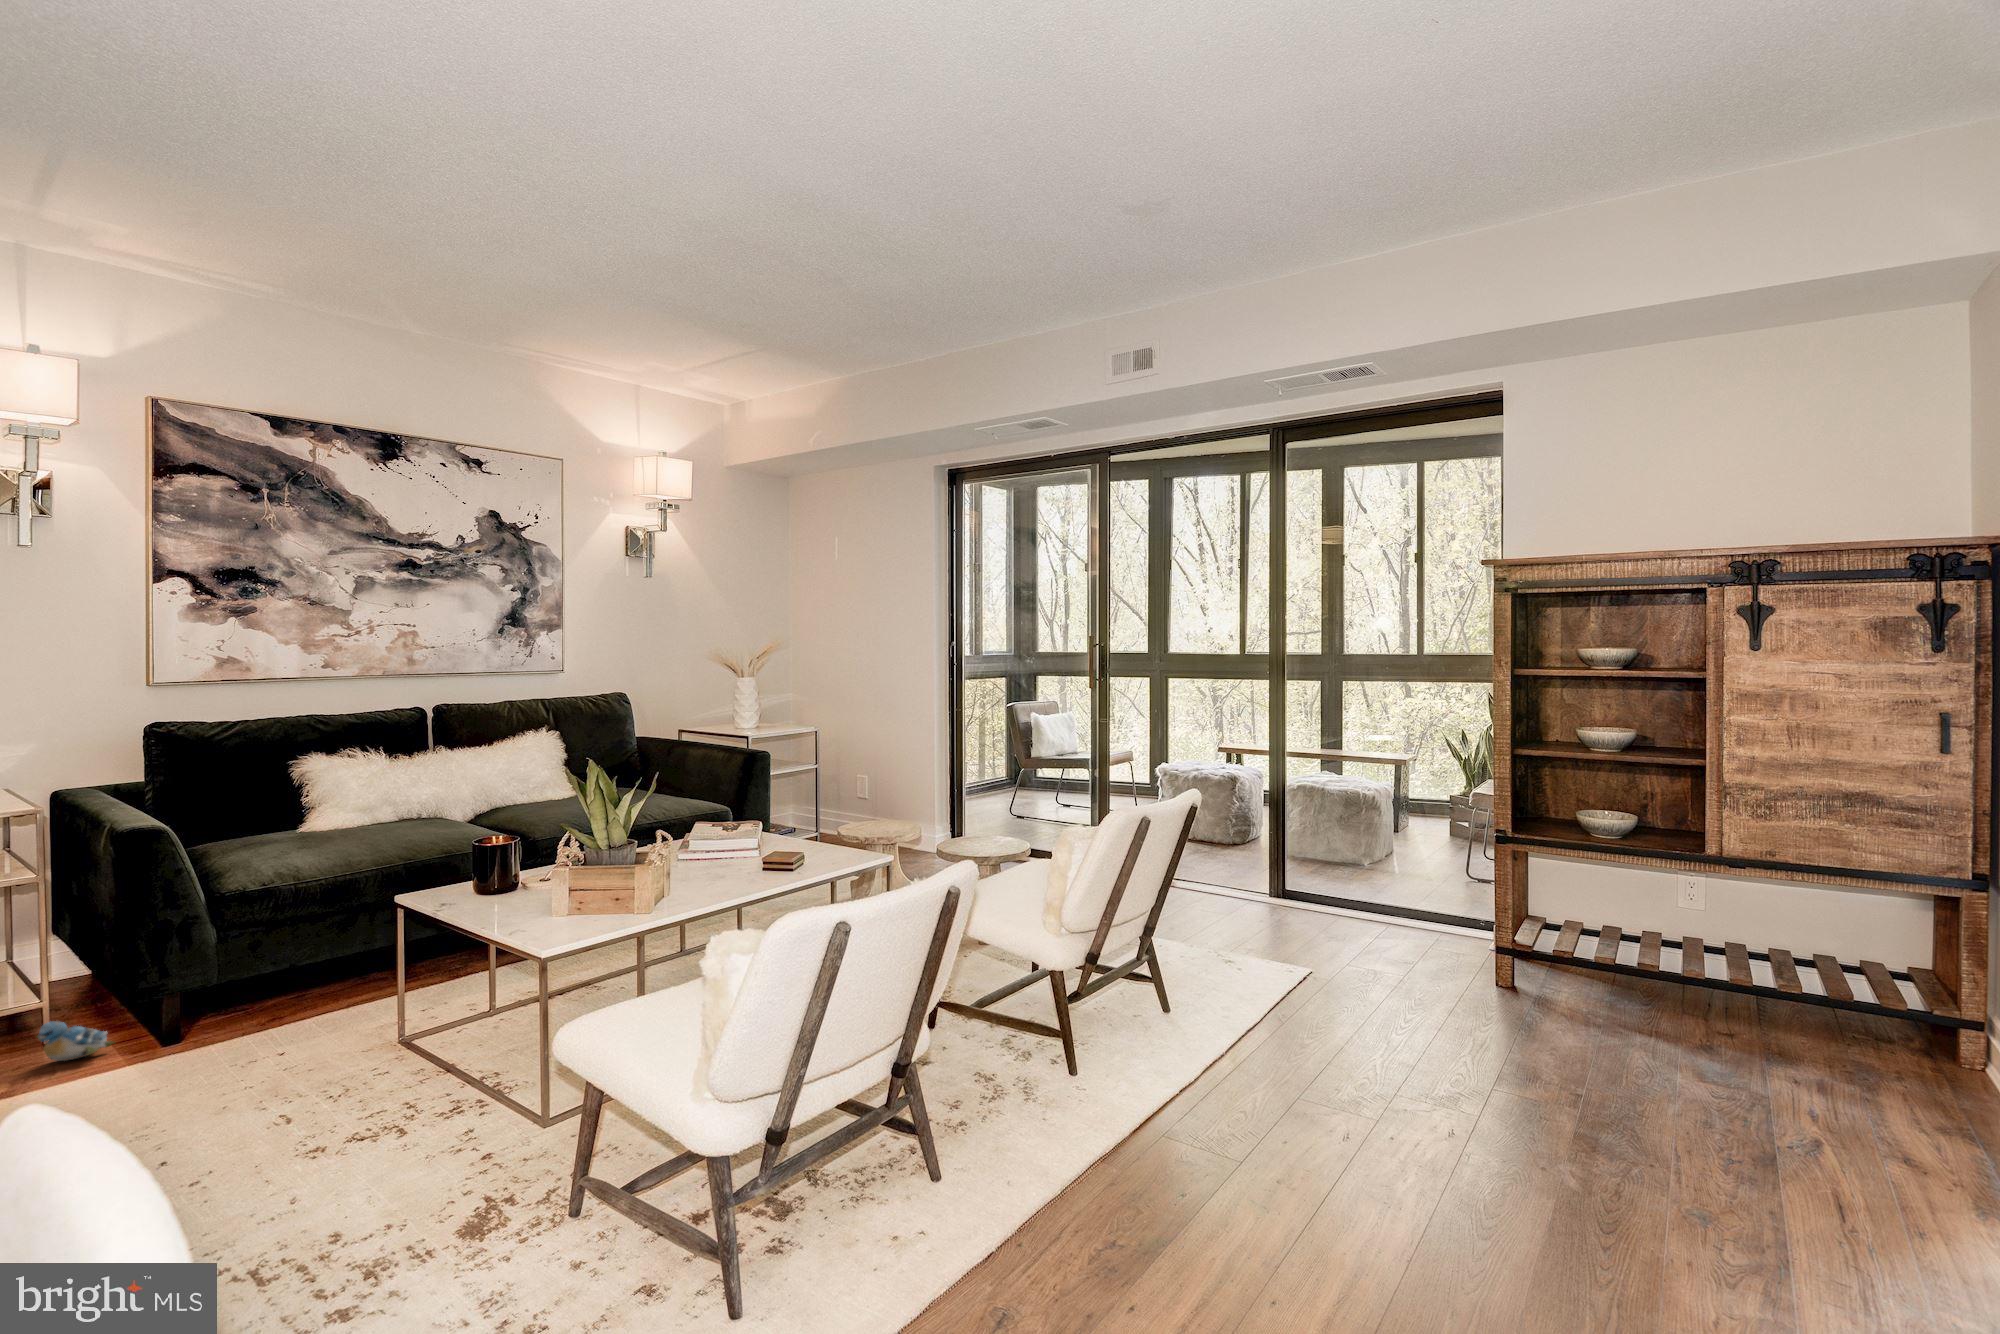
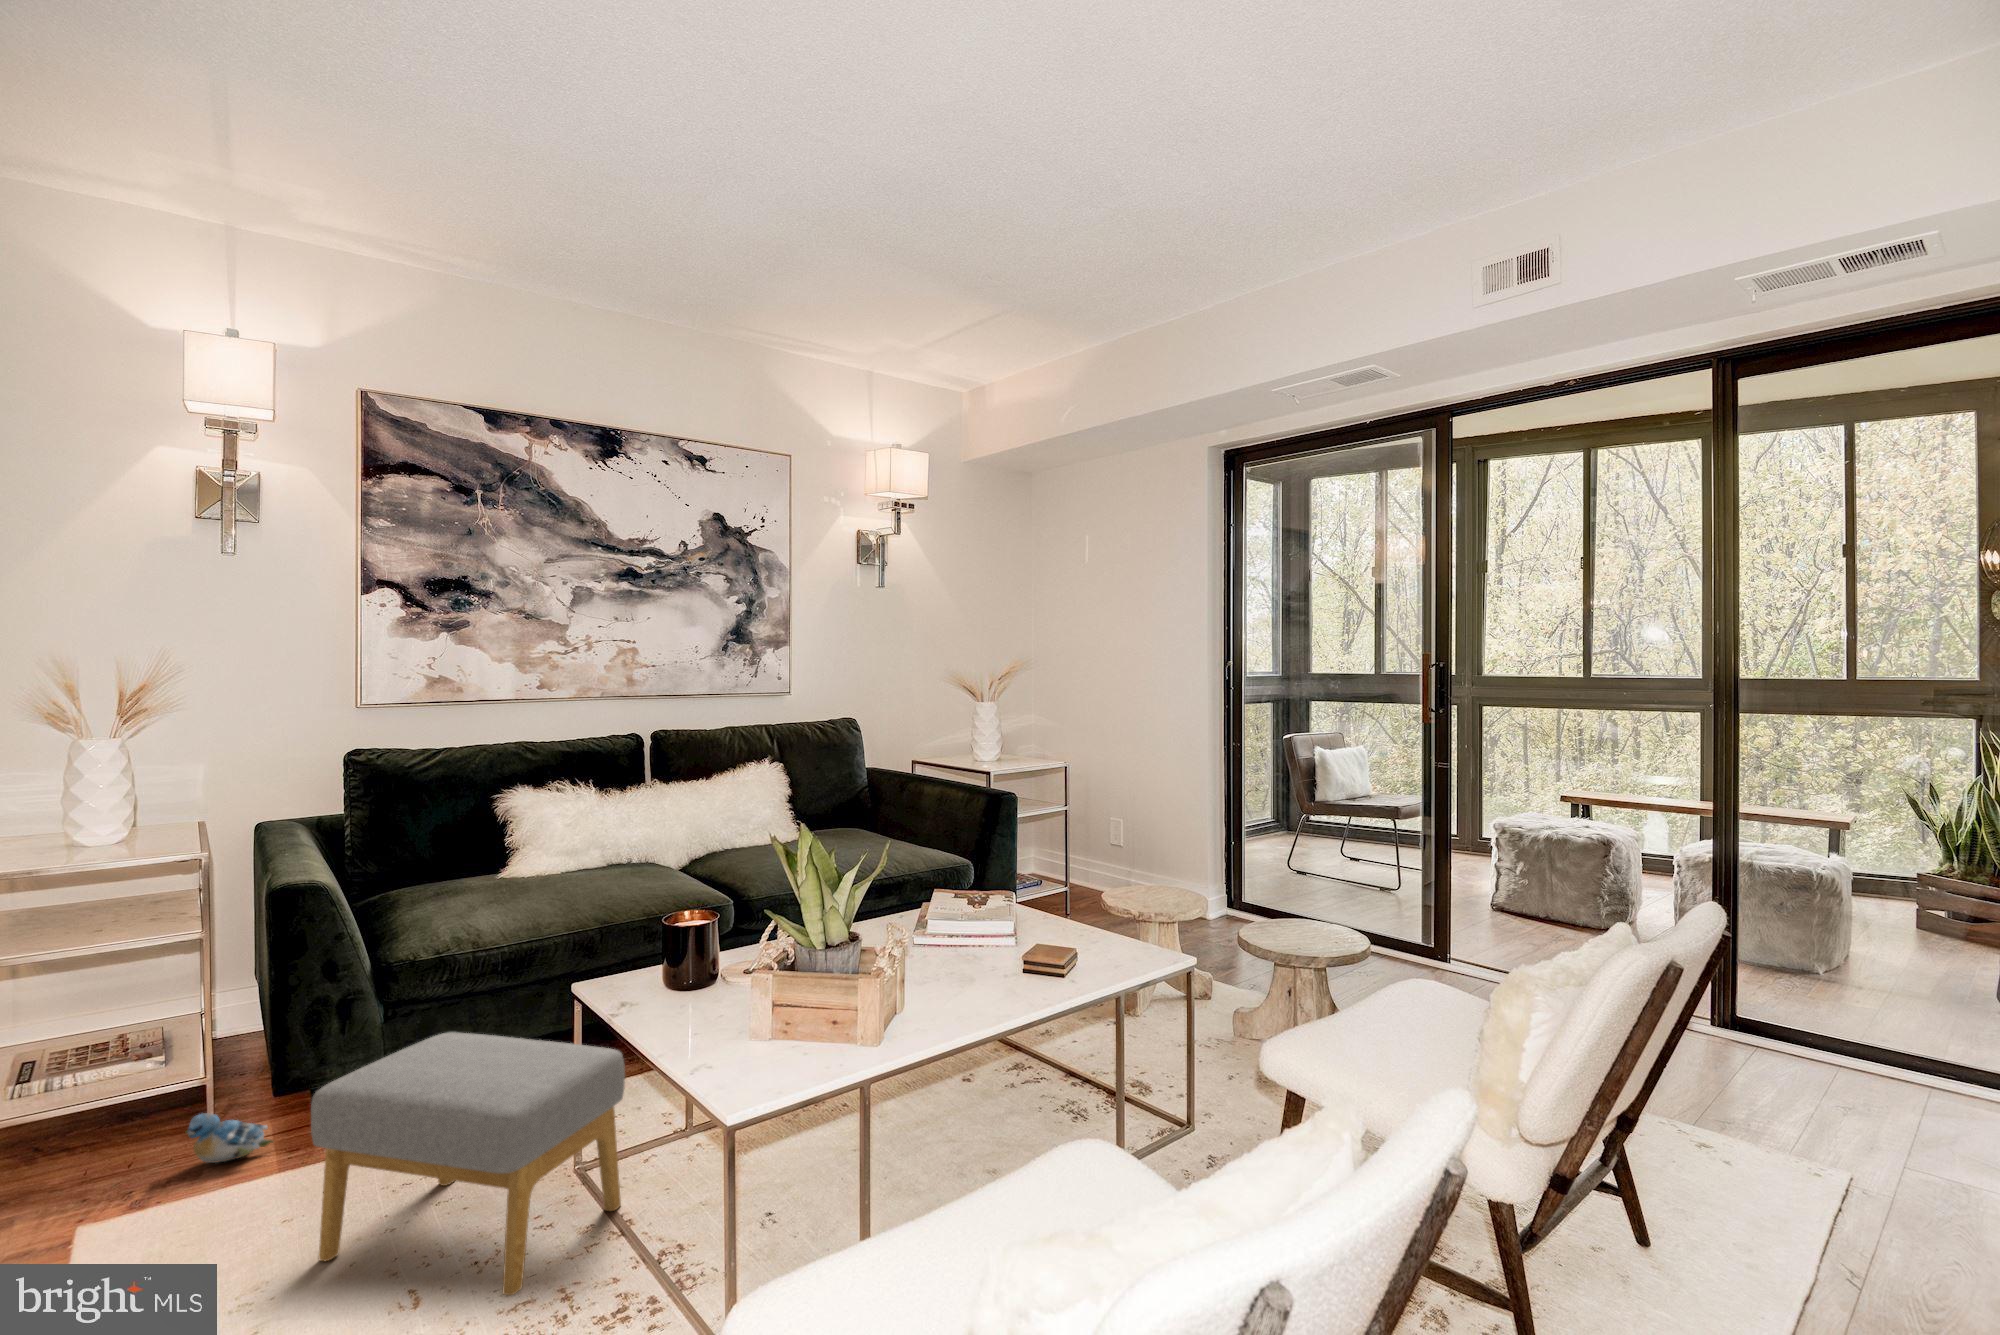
footstool: none [180,941,436,1112] -> present [311,1032,625,1295]

